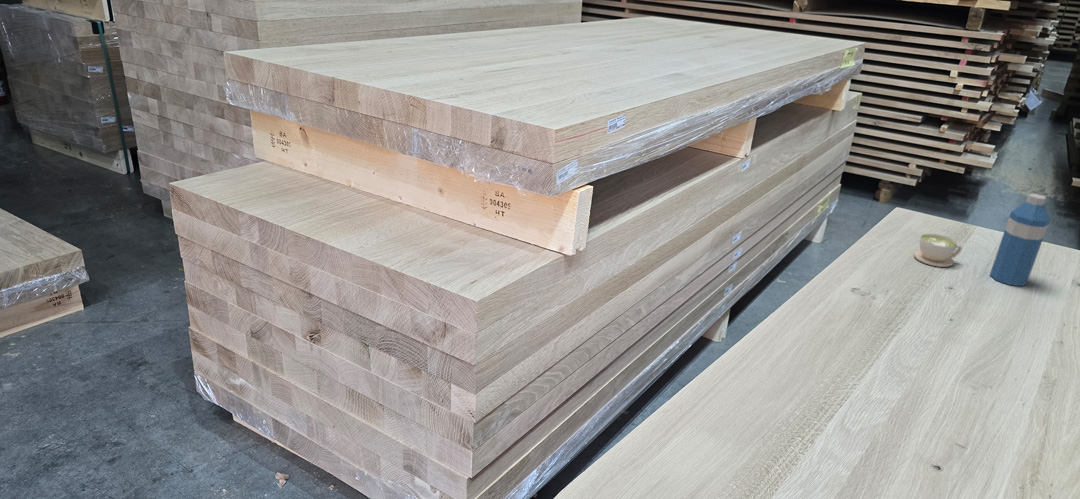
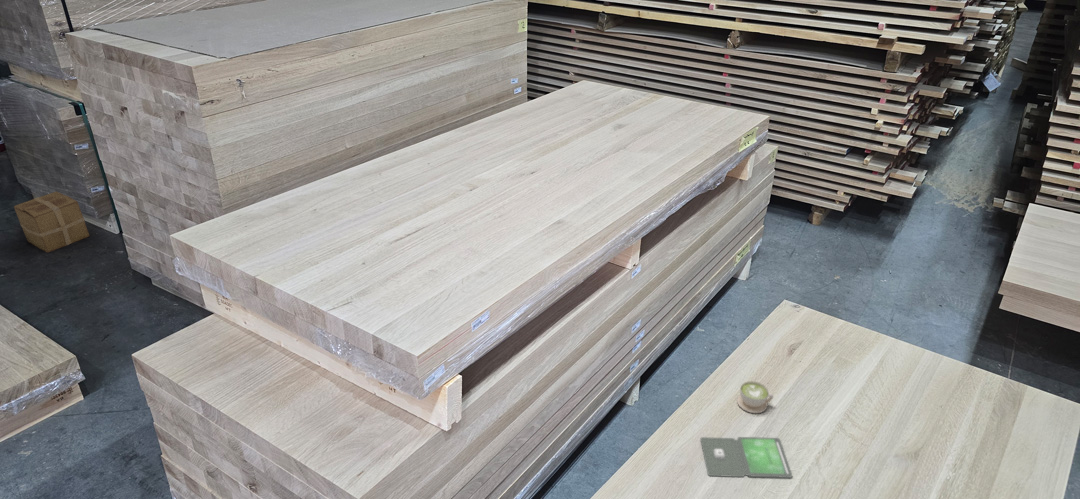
cardboard box: none [13,126,93,187] -> present [14,191,90,252]
water bottle: present [990,194,1050,286] -> none [792,366,831,435]
tablet: none [887,281,1018,317] -> present [700,437,792,478]

